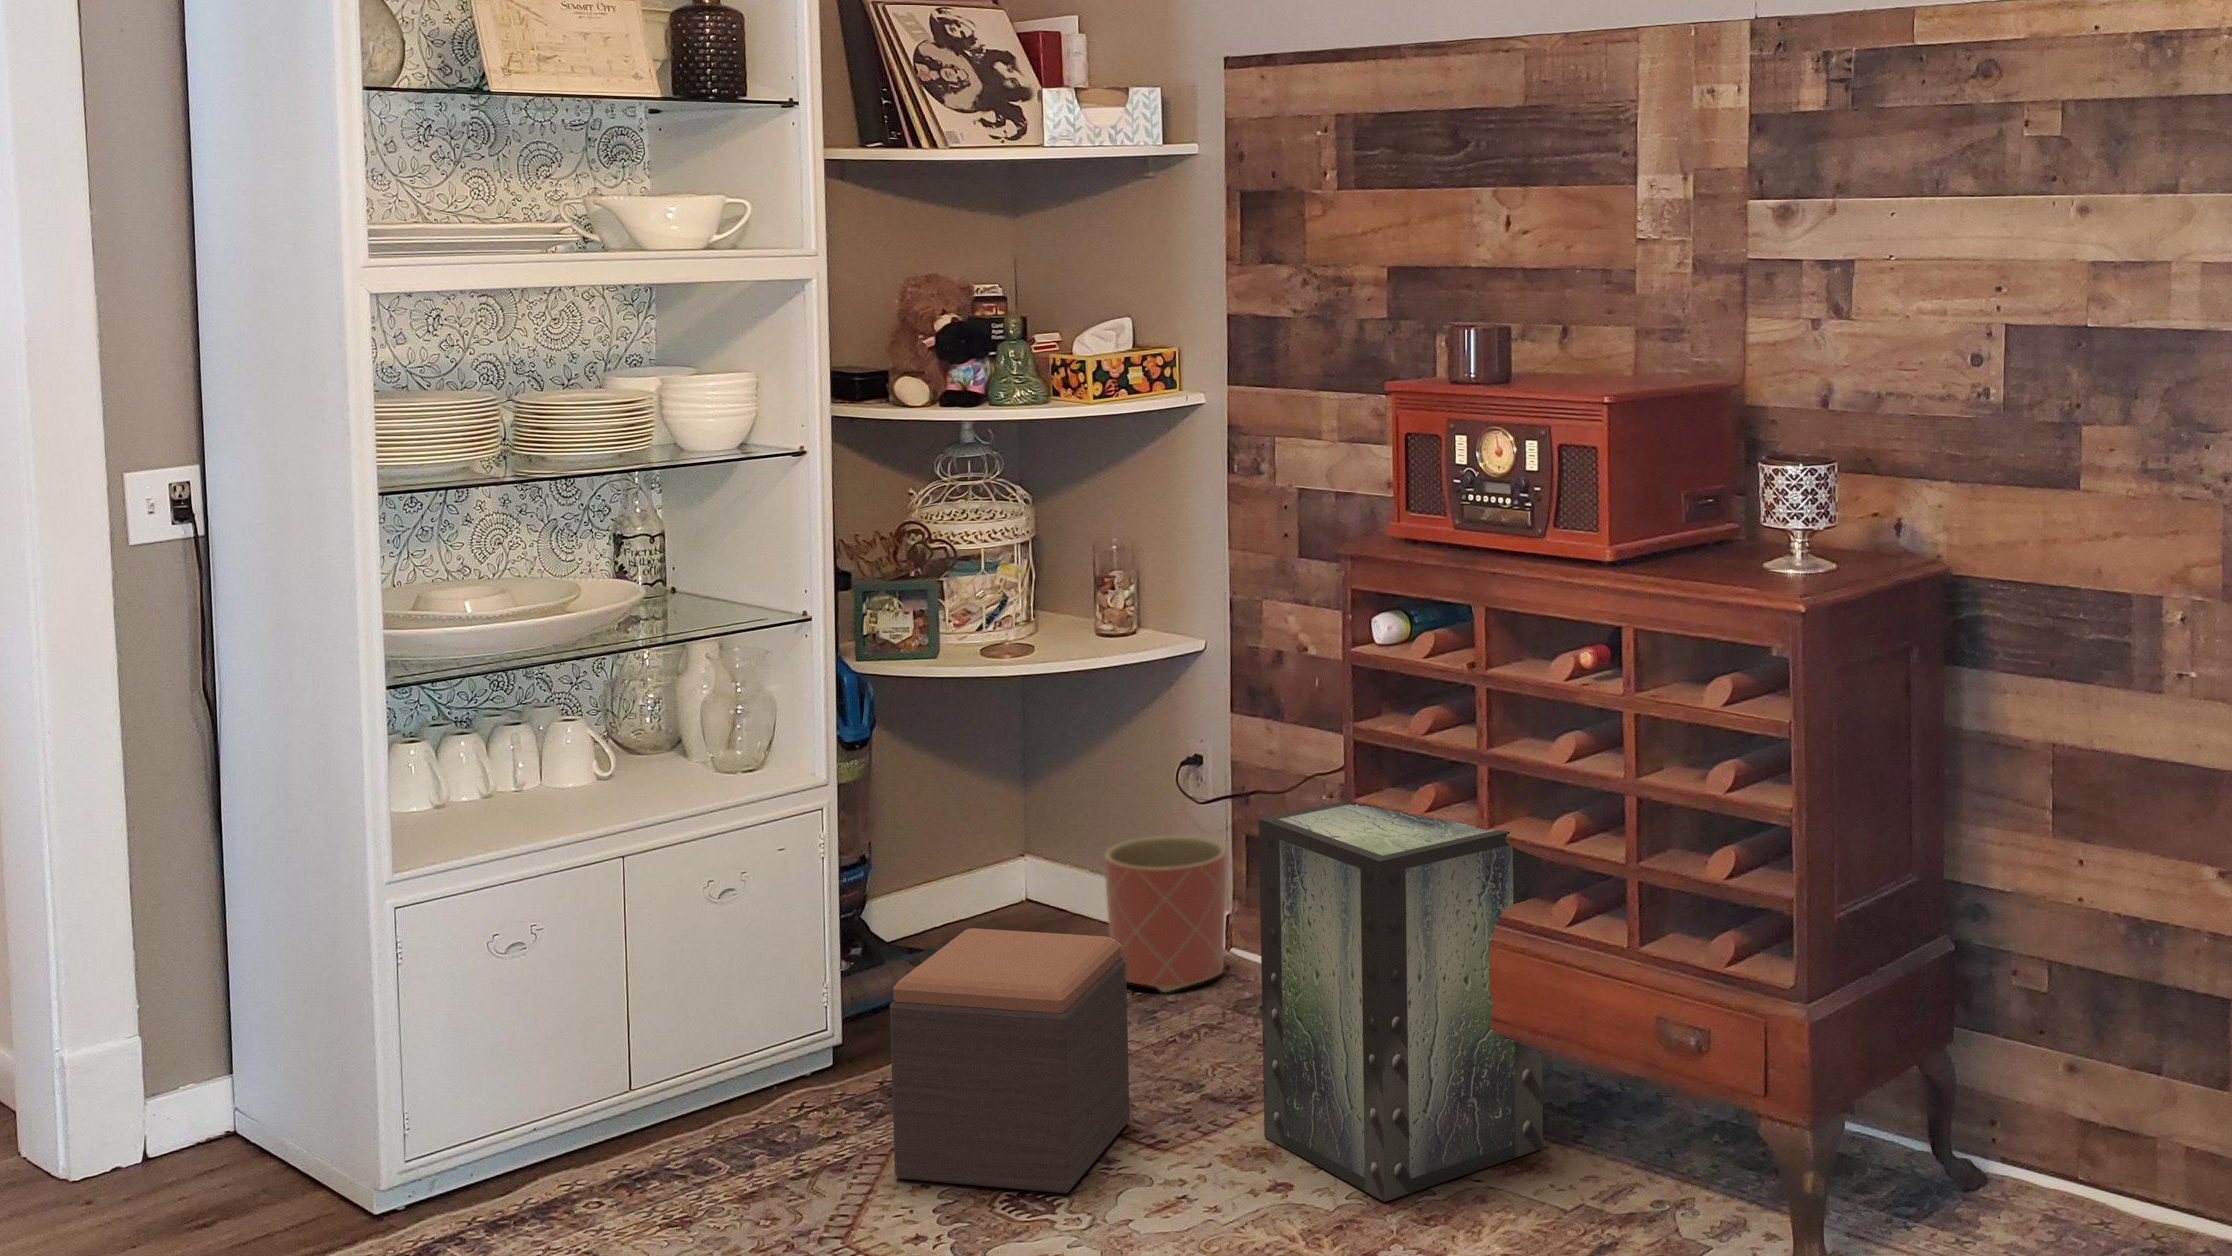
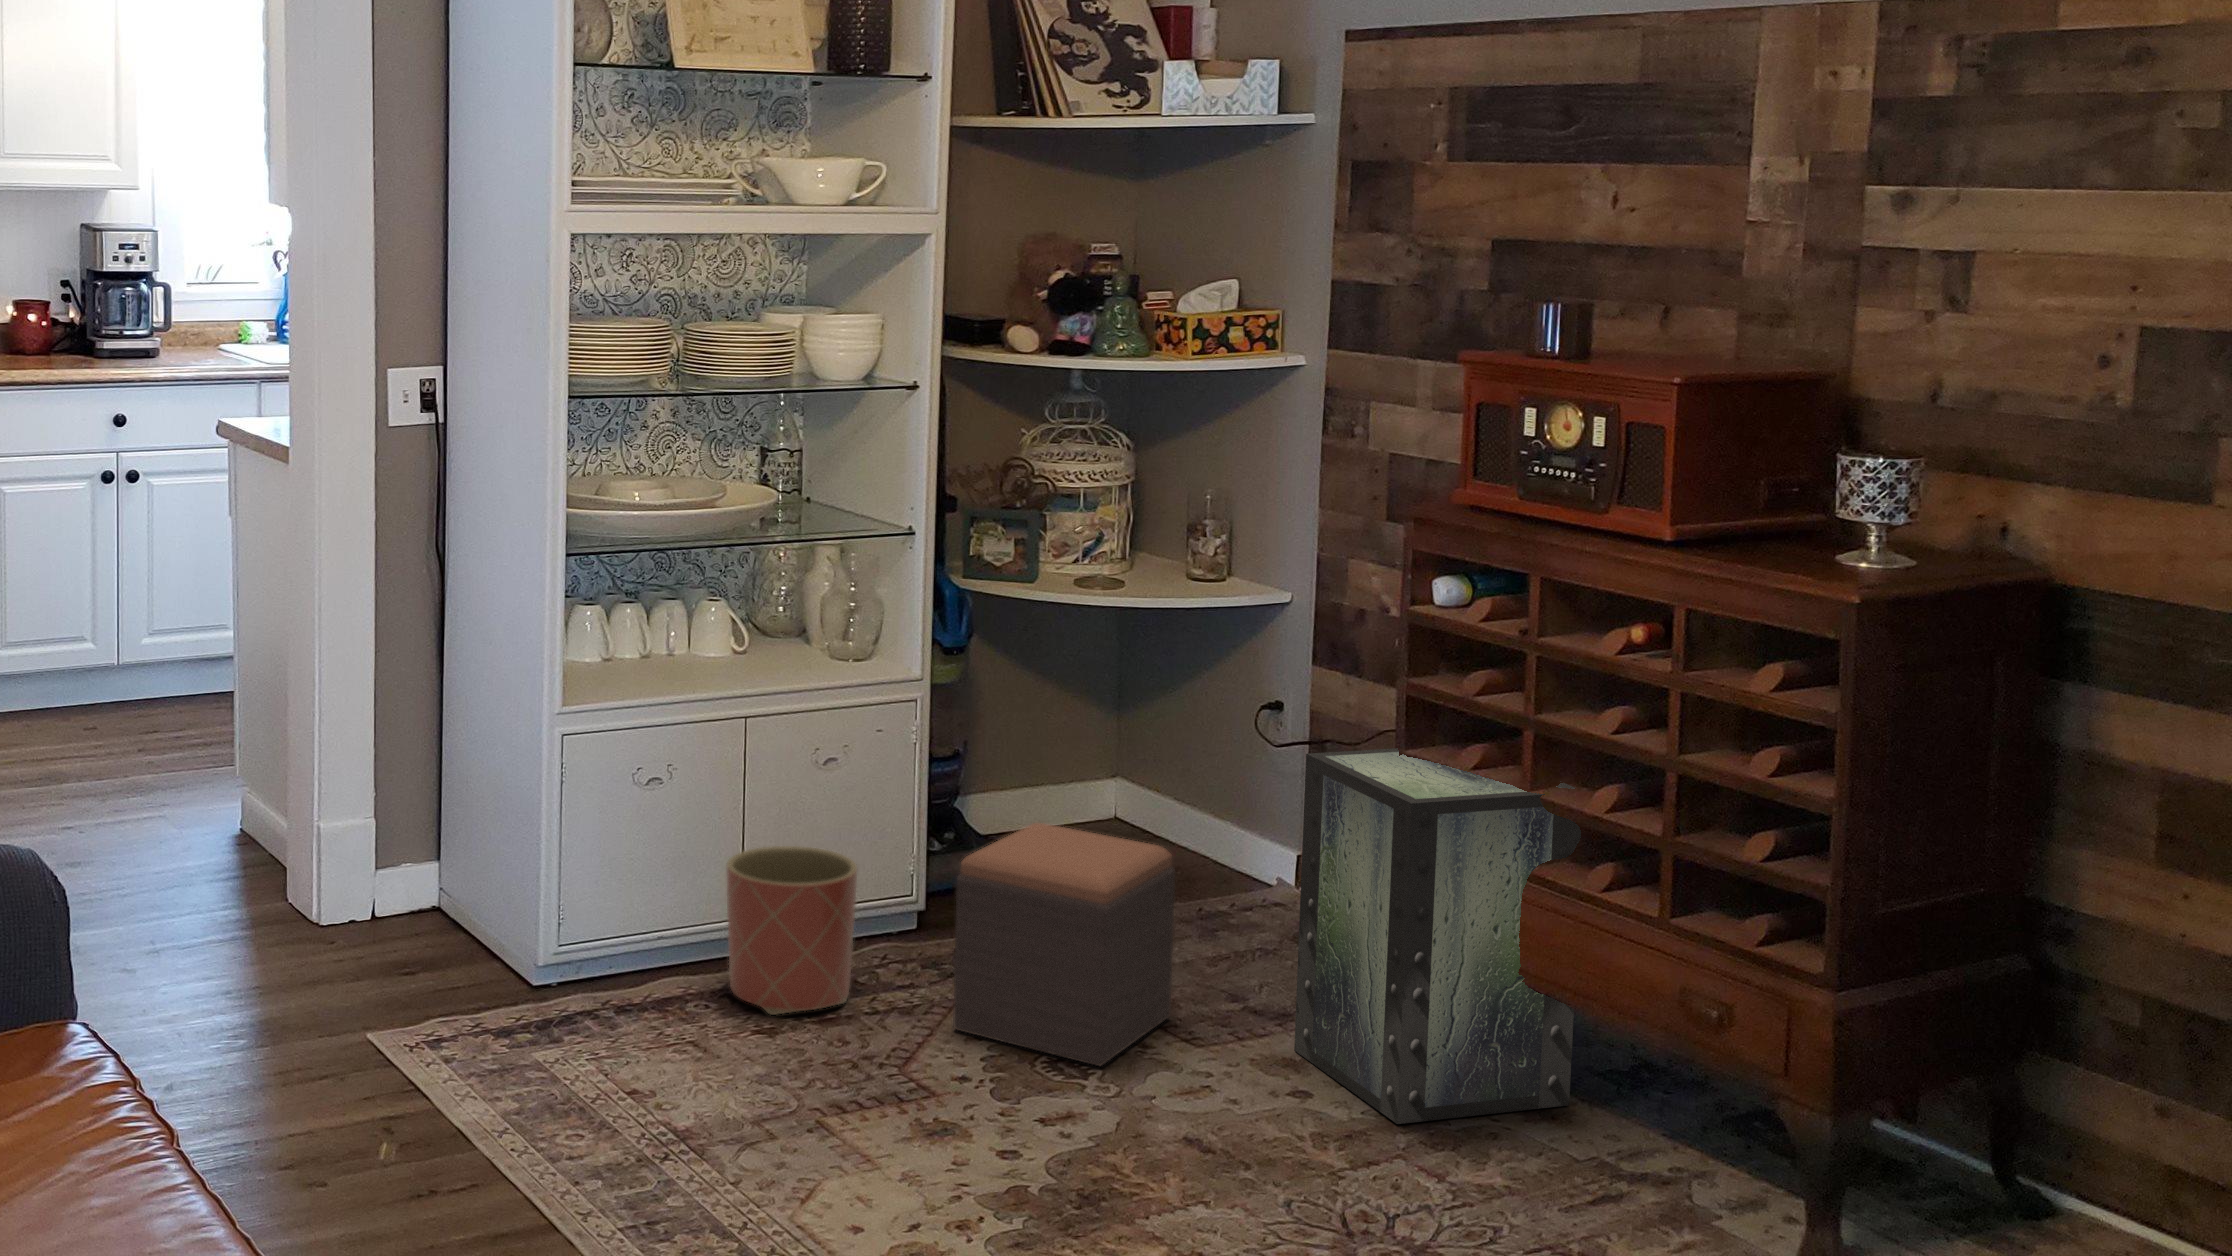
planter: present [1104,835,1227,992] -> present [726,846,857,1015]

